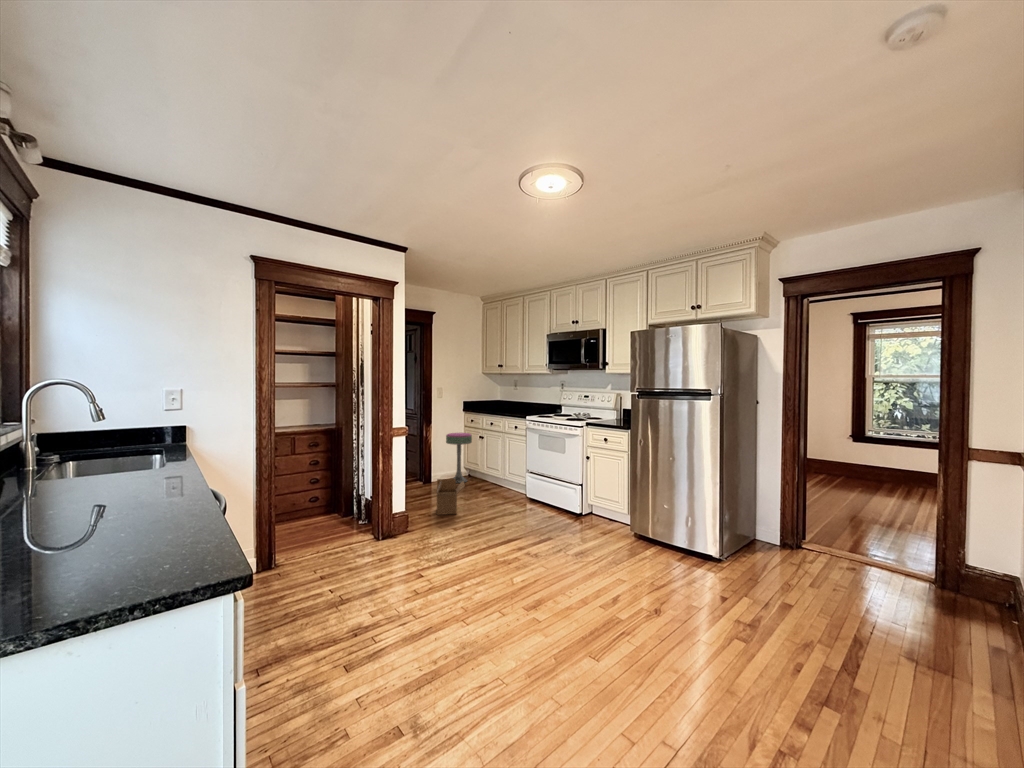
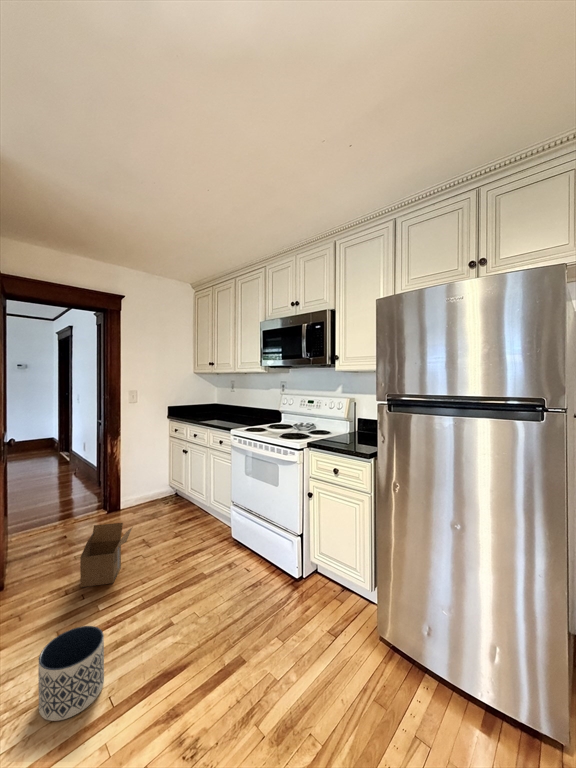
bar stool: present [446,433,472,483] -> none [139,445,173,509]
planter: none [451,515,480,550] -> present [38,626,104,721]

